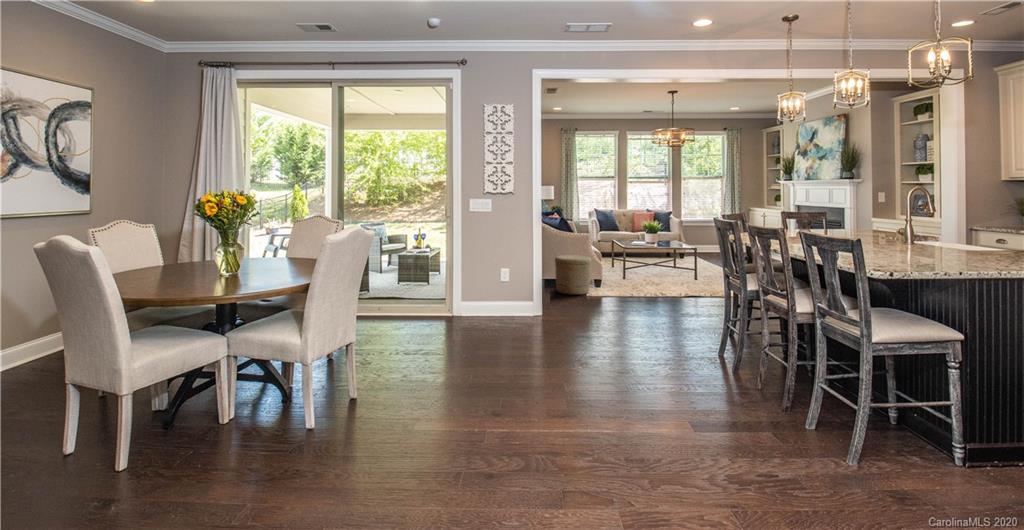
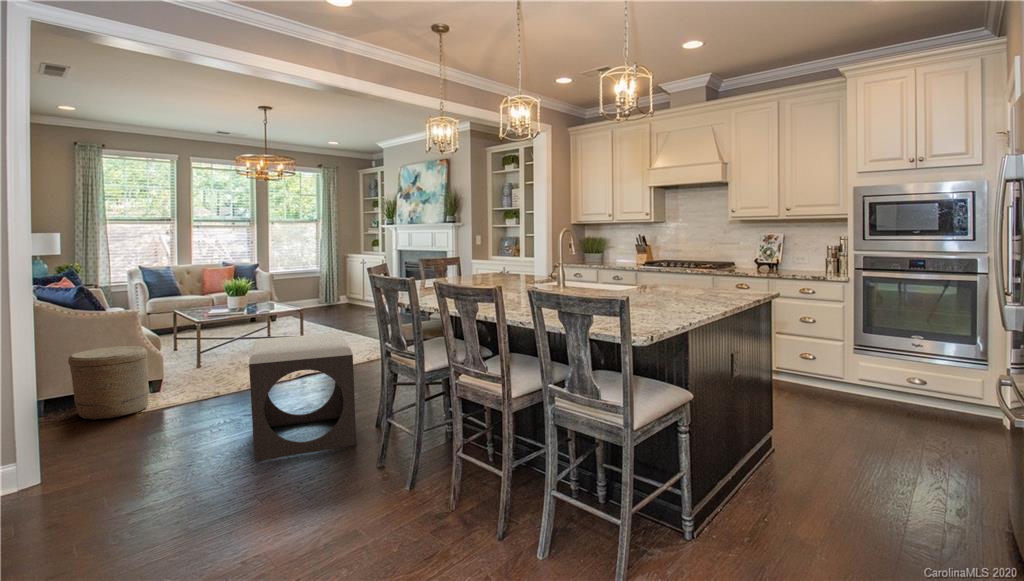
footstool: none [637,258,706,337] -> present [249,333,356,461]

